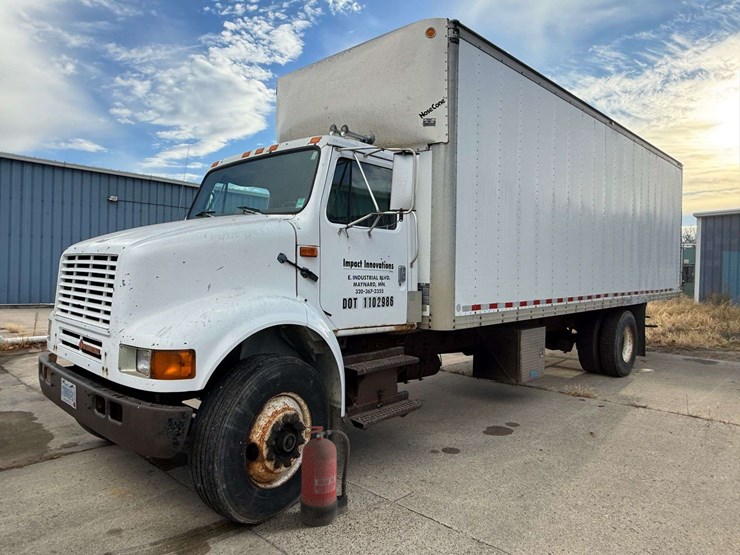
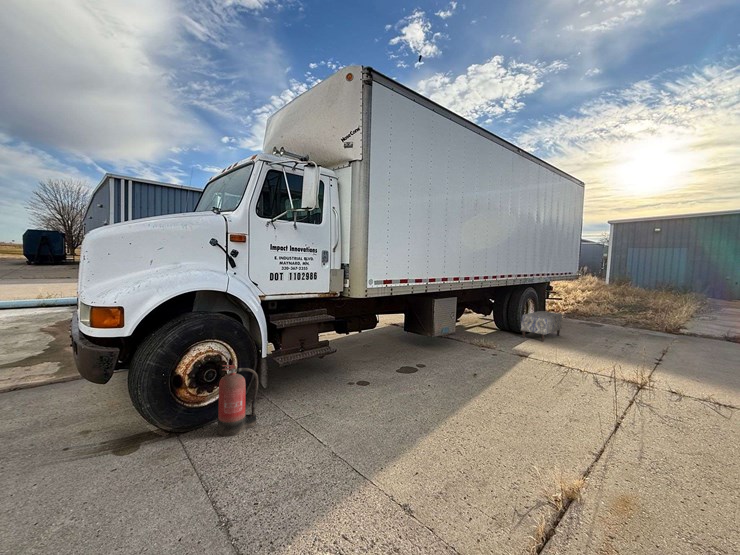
bench: none [619,342,671,384] -> present [521,311,562,342]

